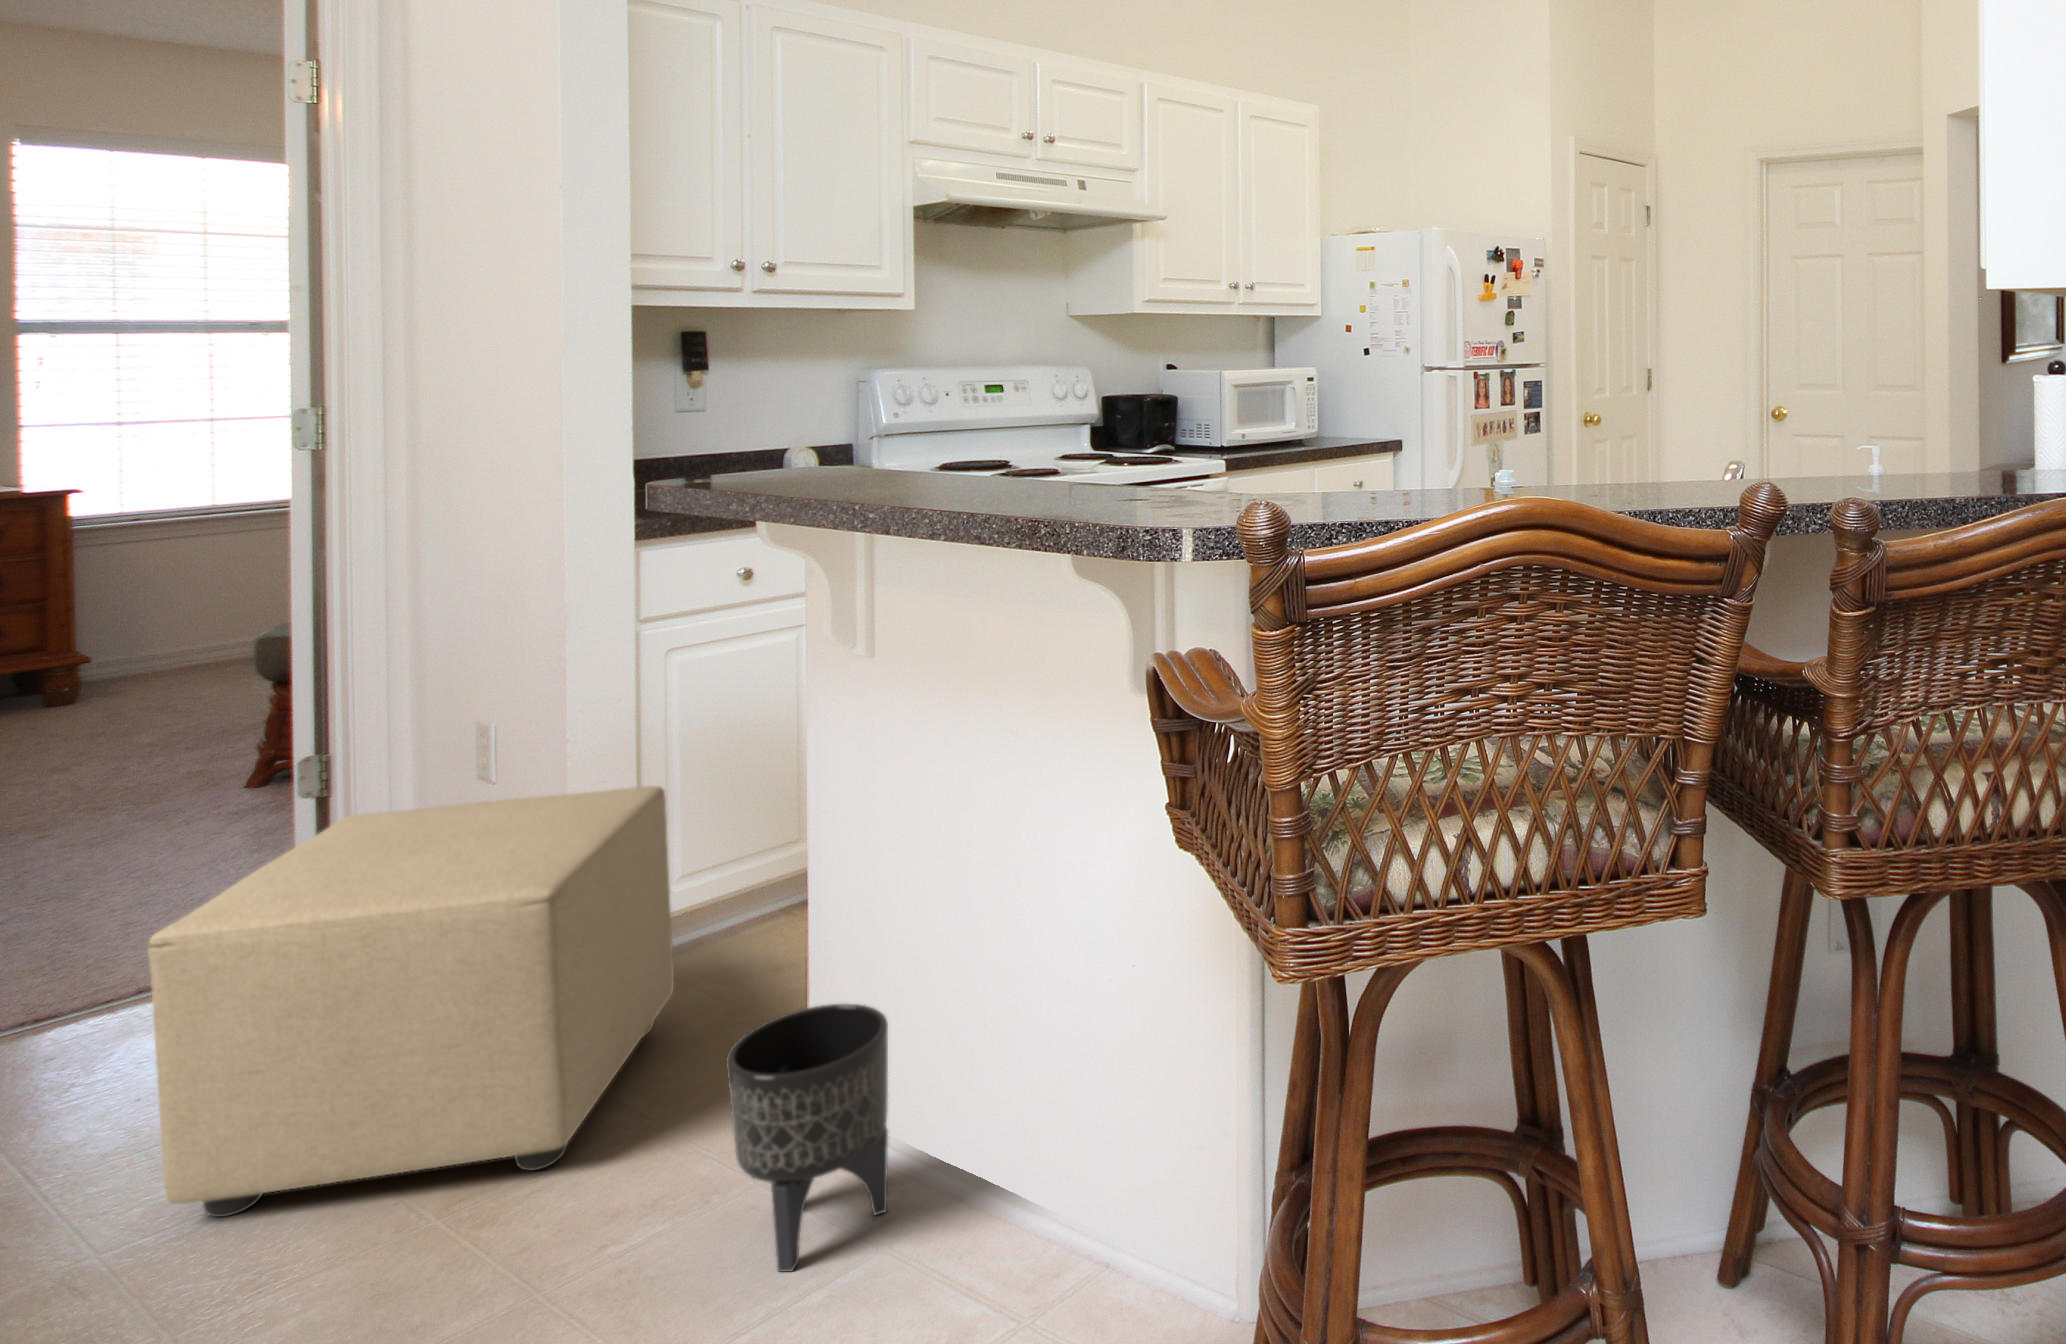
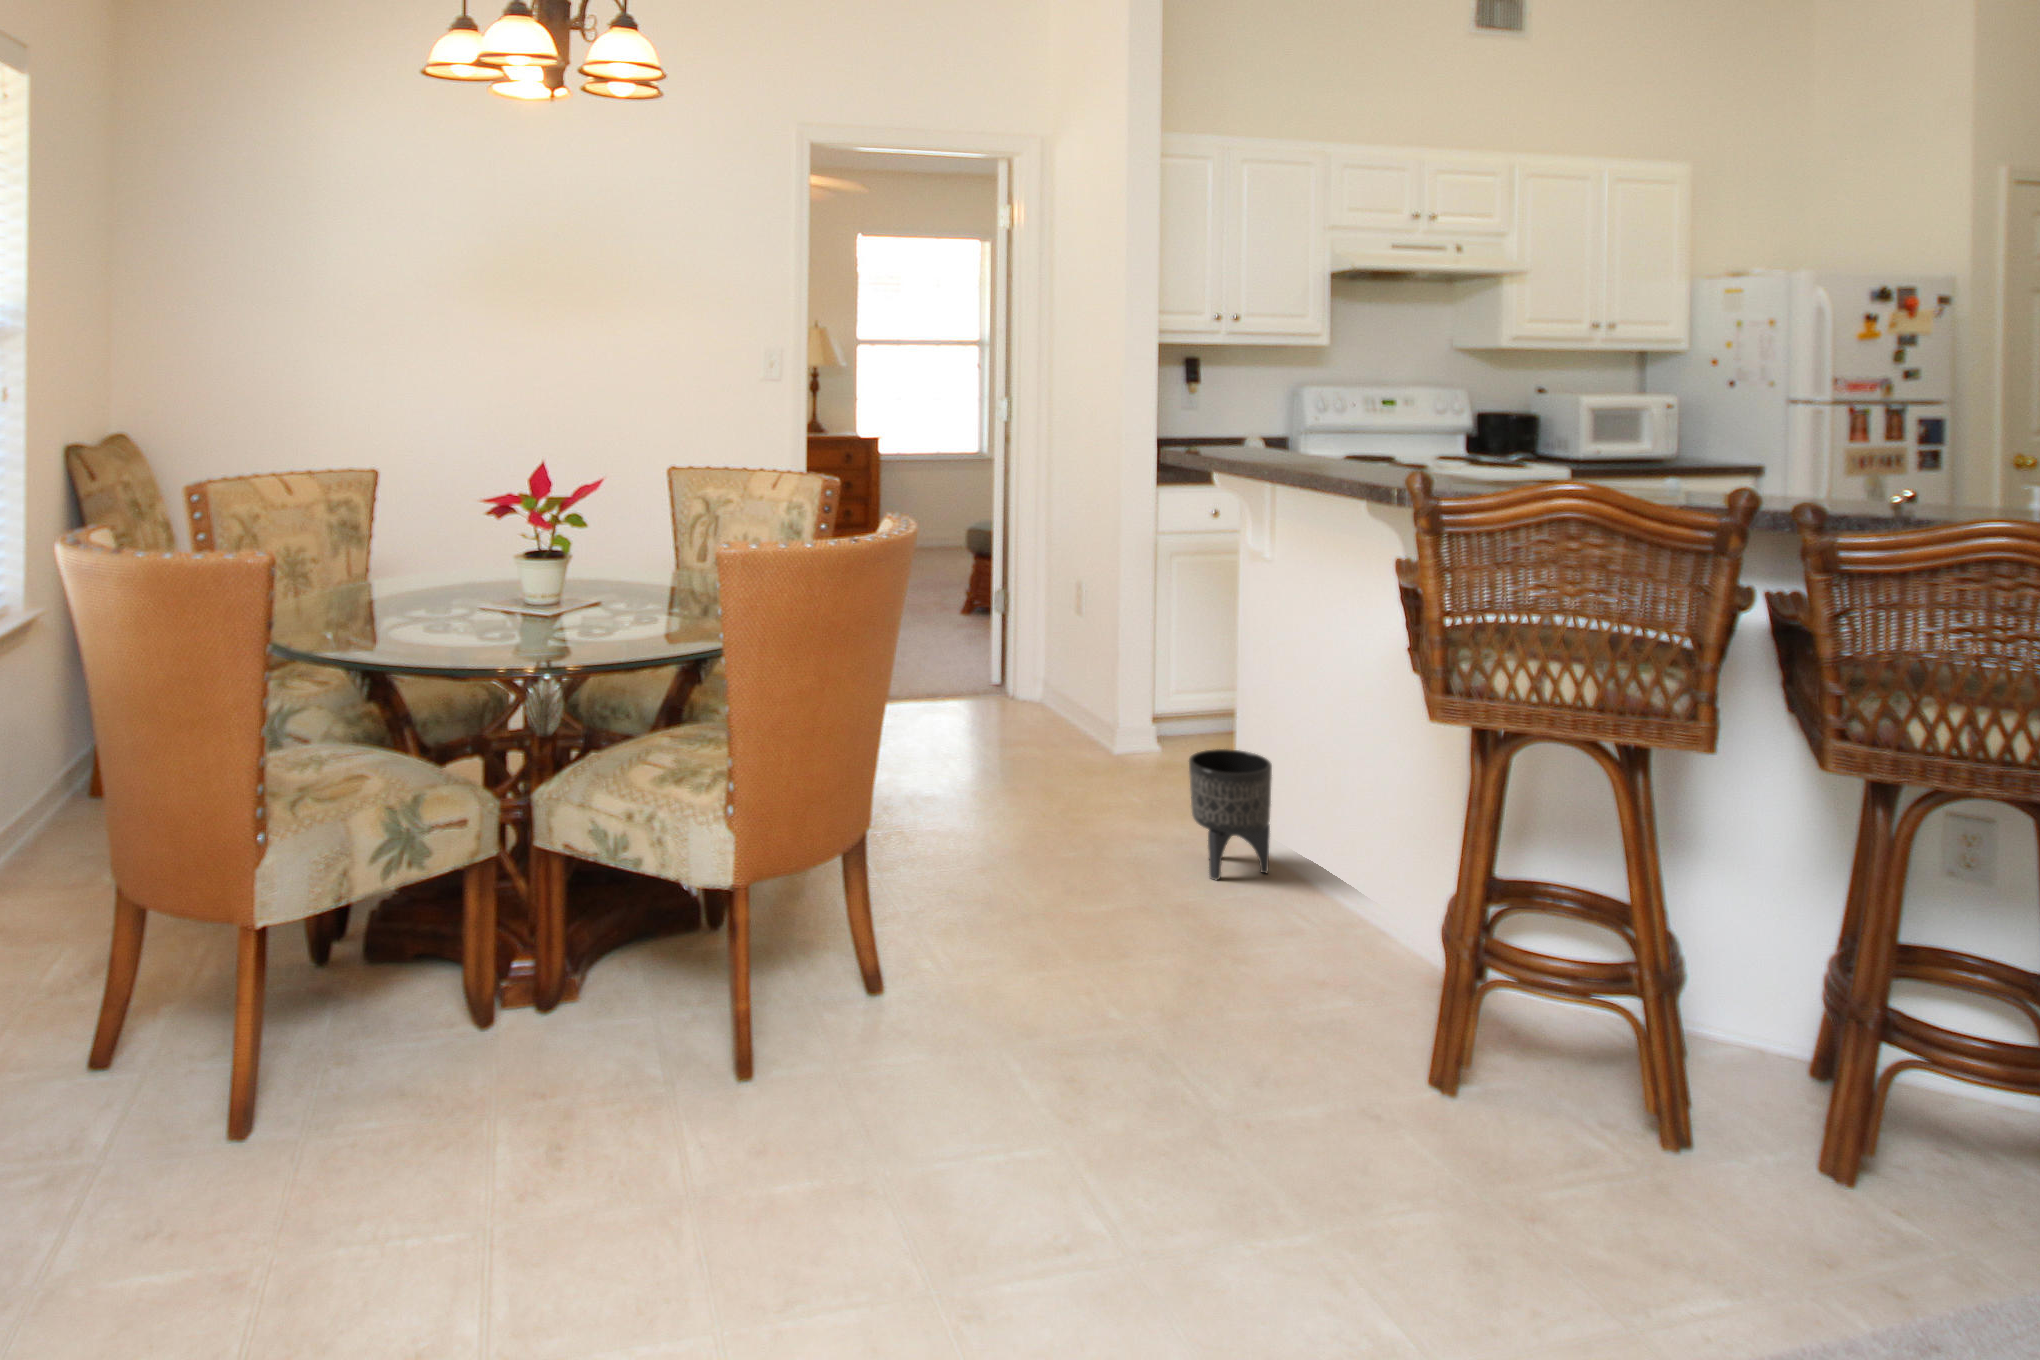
ottoman: present [148,786,674,1217] -> none [951,612,1167,807]

